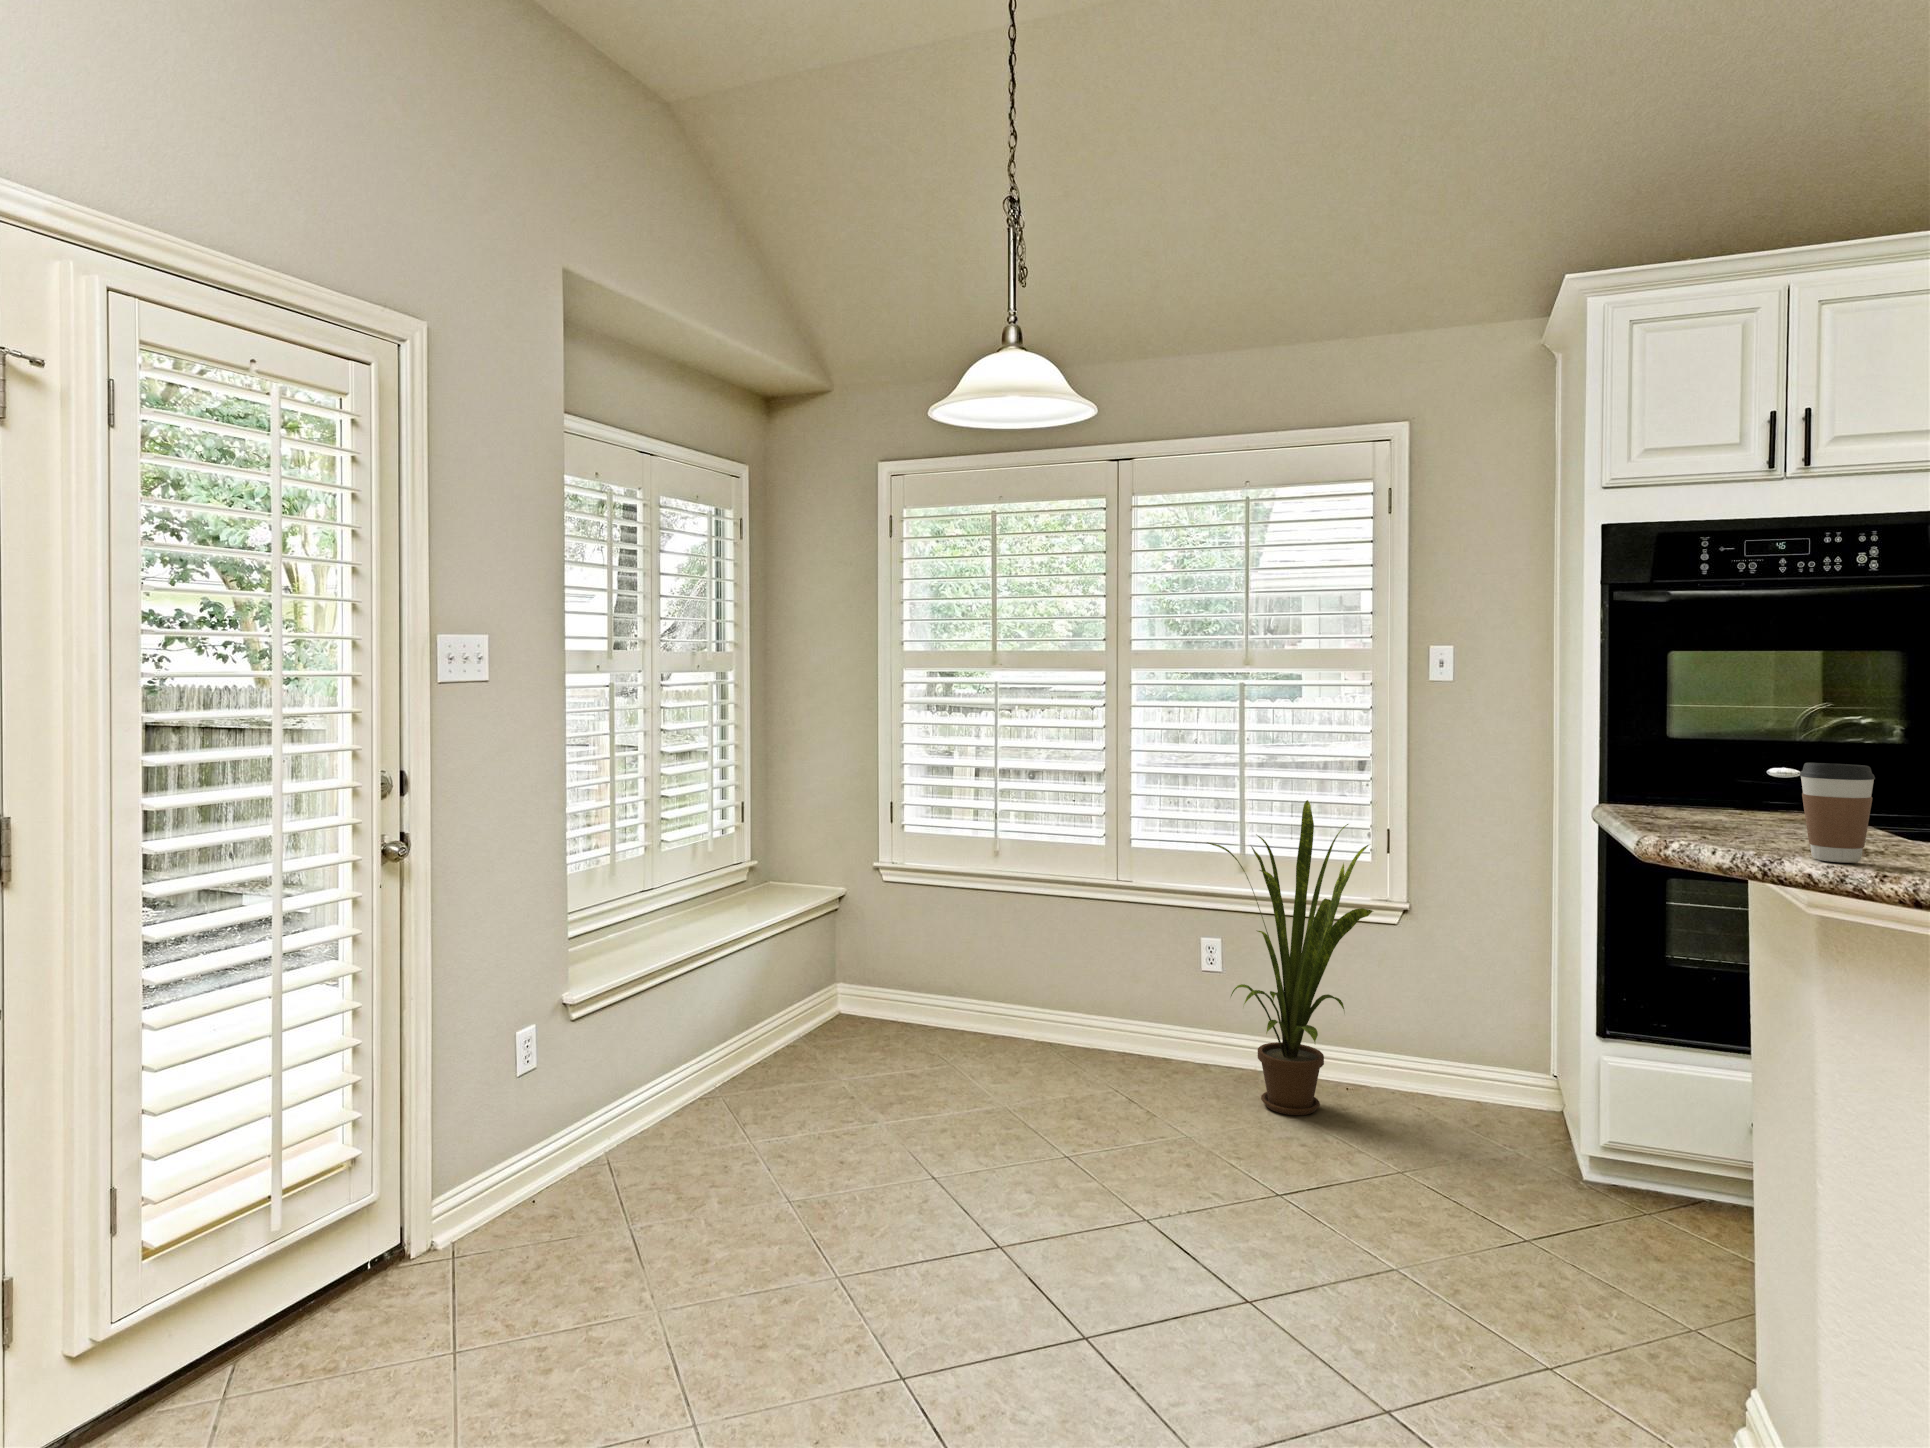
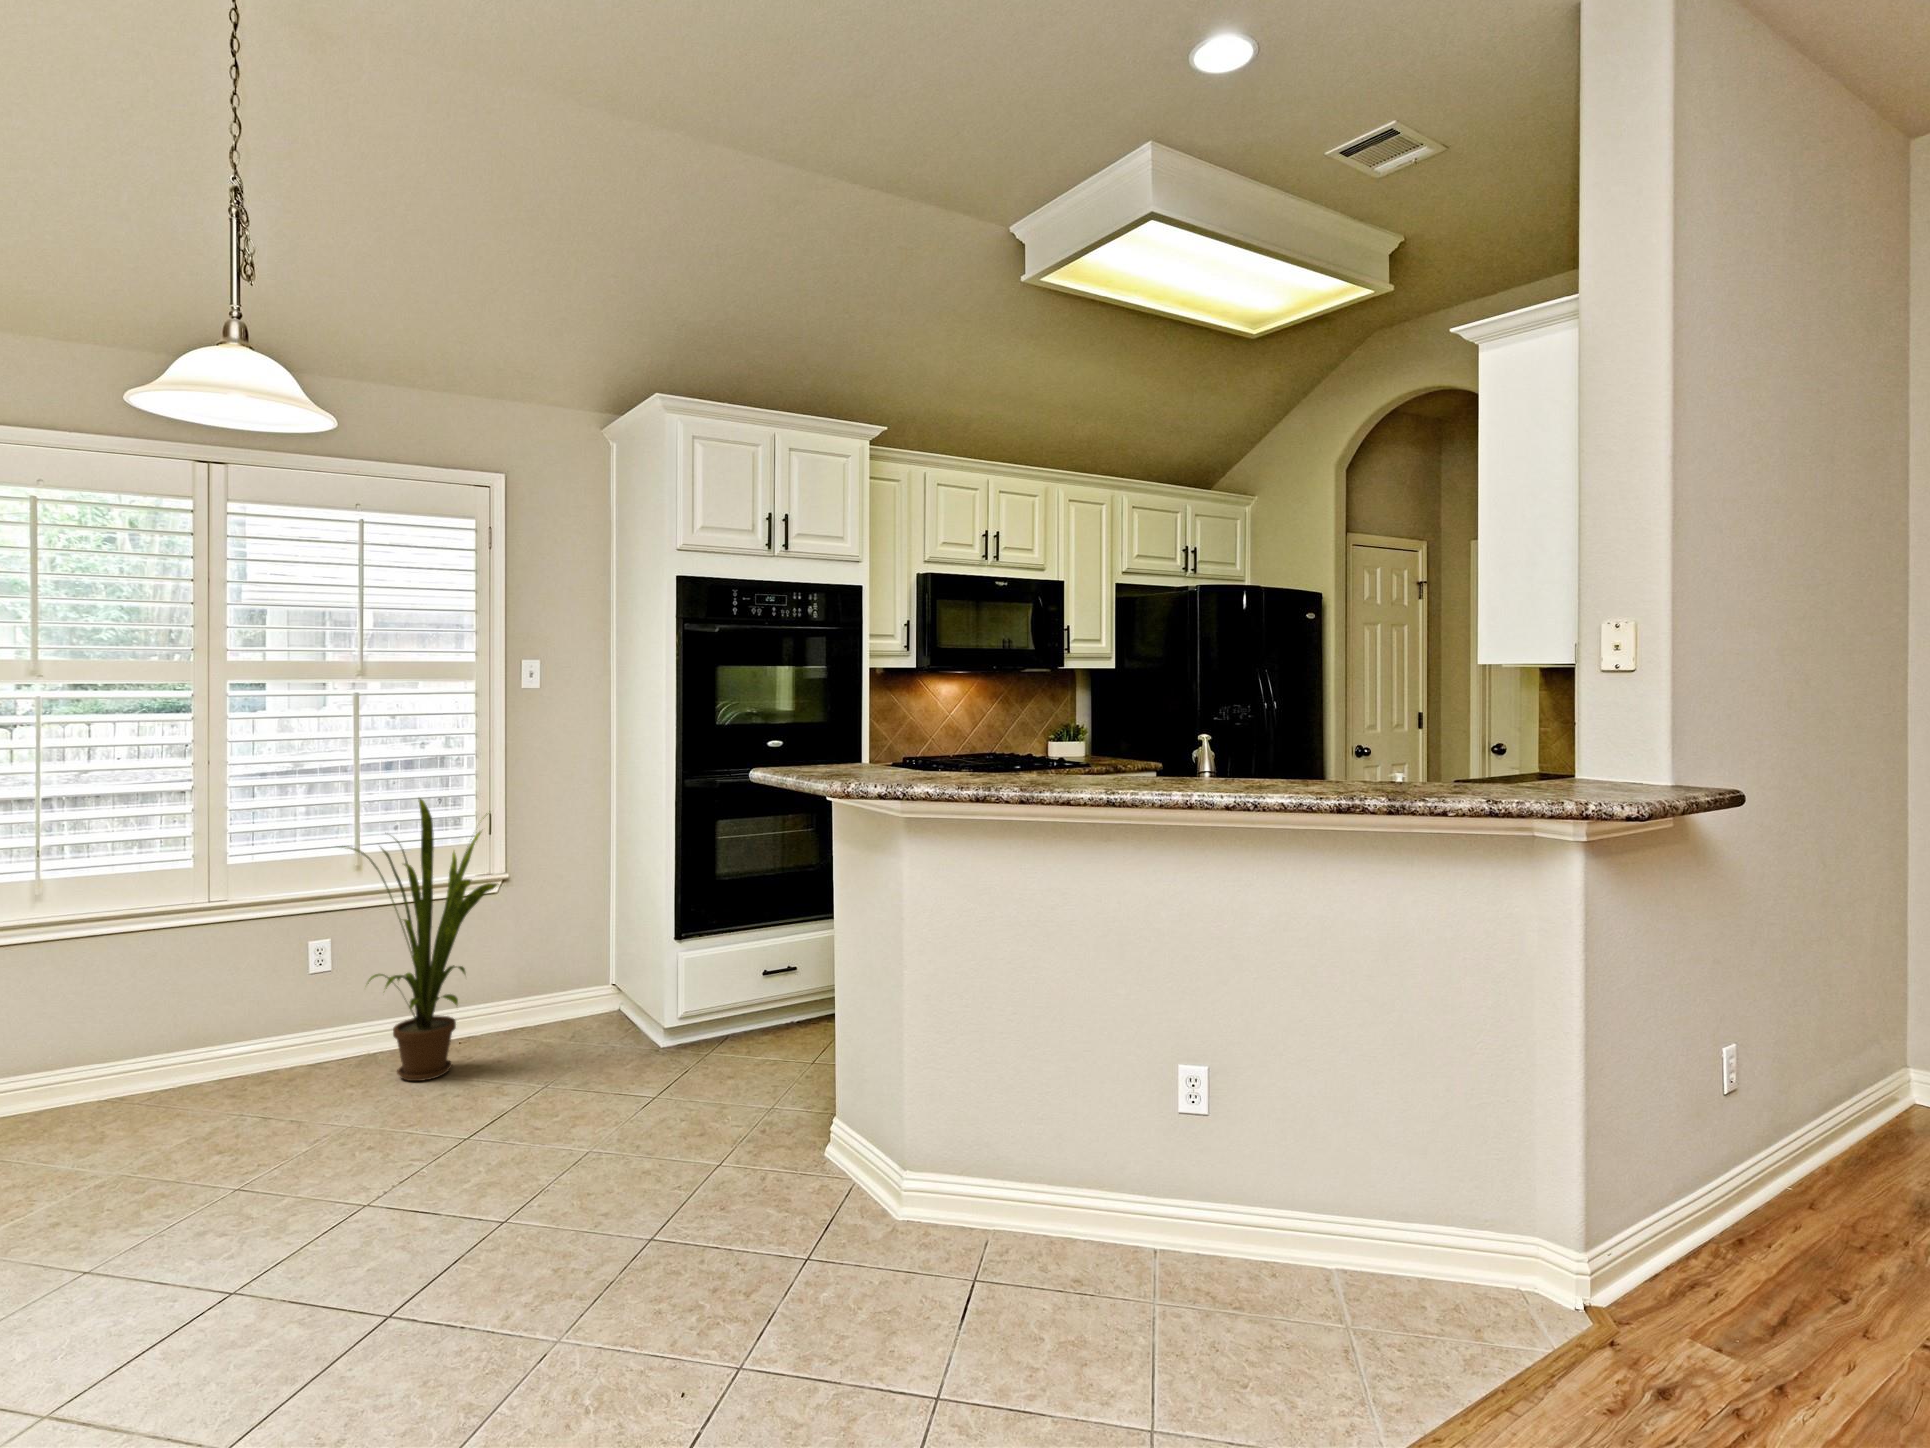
coffee cup: present [1800,763,1875,863] -> none [918,731,950,785]

